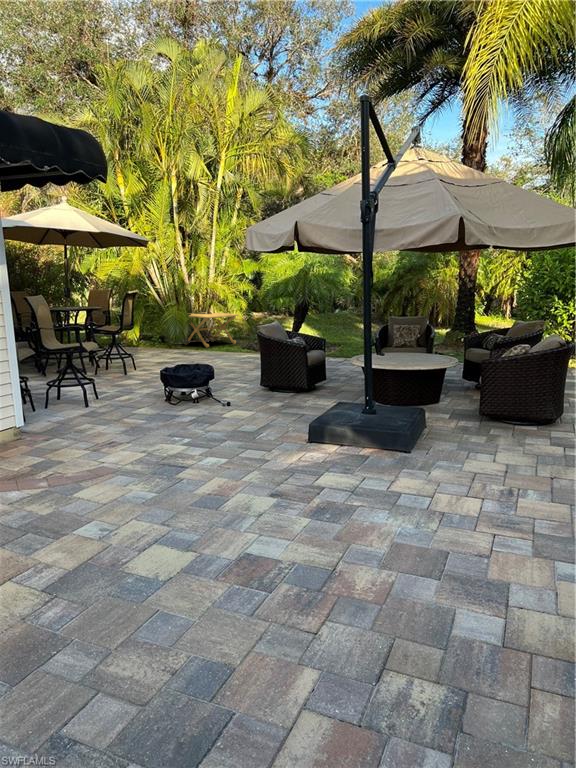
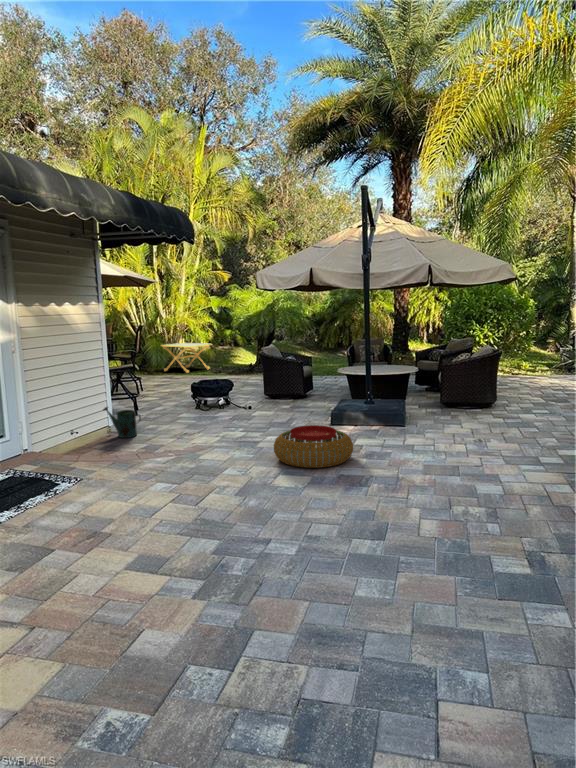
watering can: none [14,401,54,444] -> present [103,407,141,438]
pouf: none [173,455,294,529] -> present [274,425,353,468]

